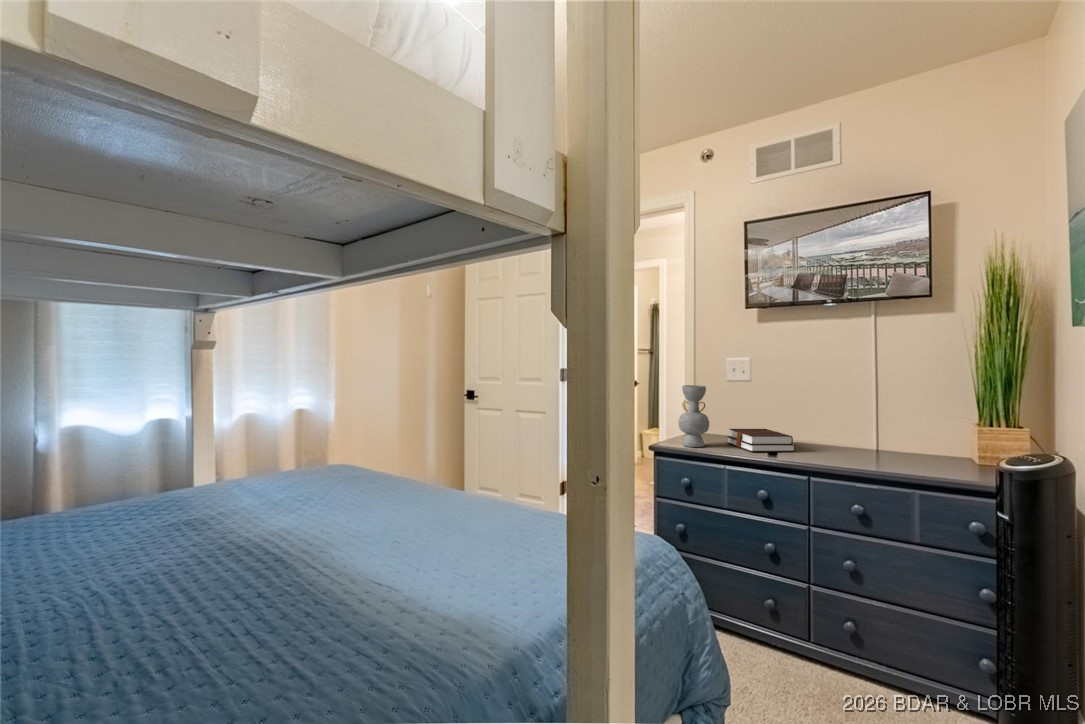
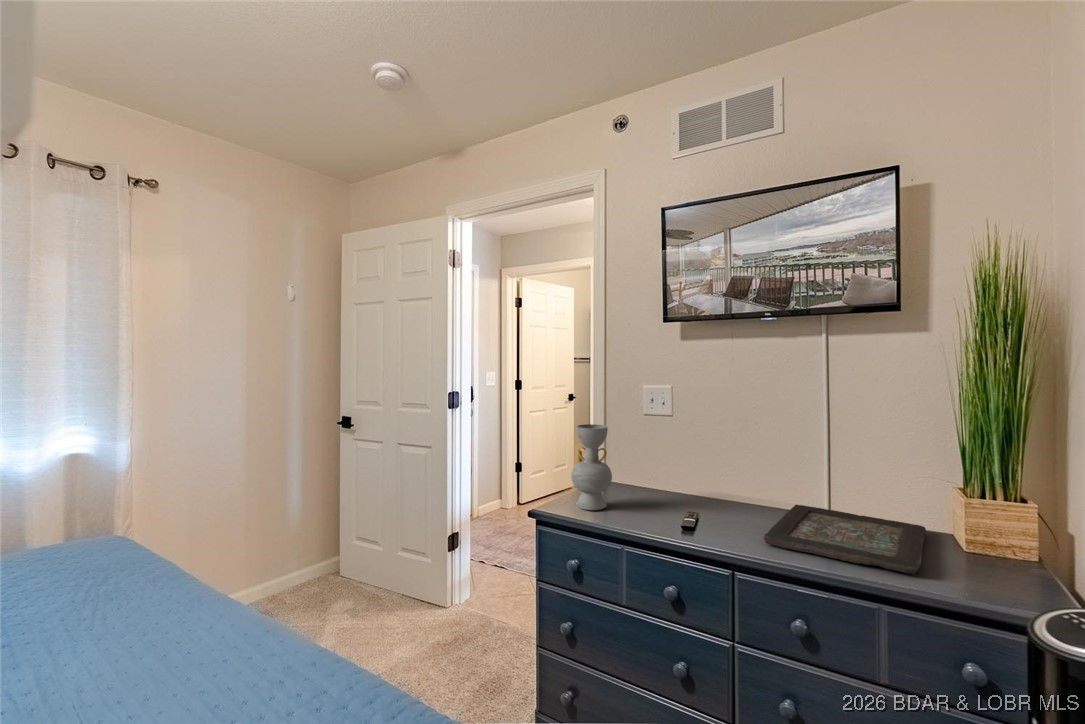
hardback book: present [727,429,795,452] -> none [638,481,722,521]
decorative tray: none [830,443,950,472] -> present [764,505,926,574]

